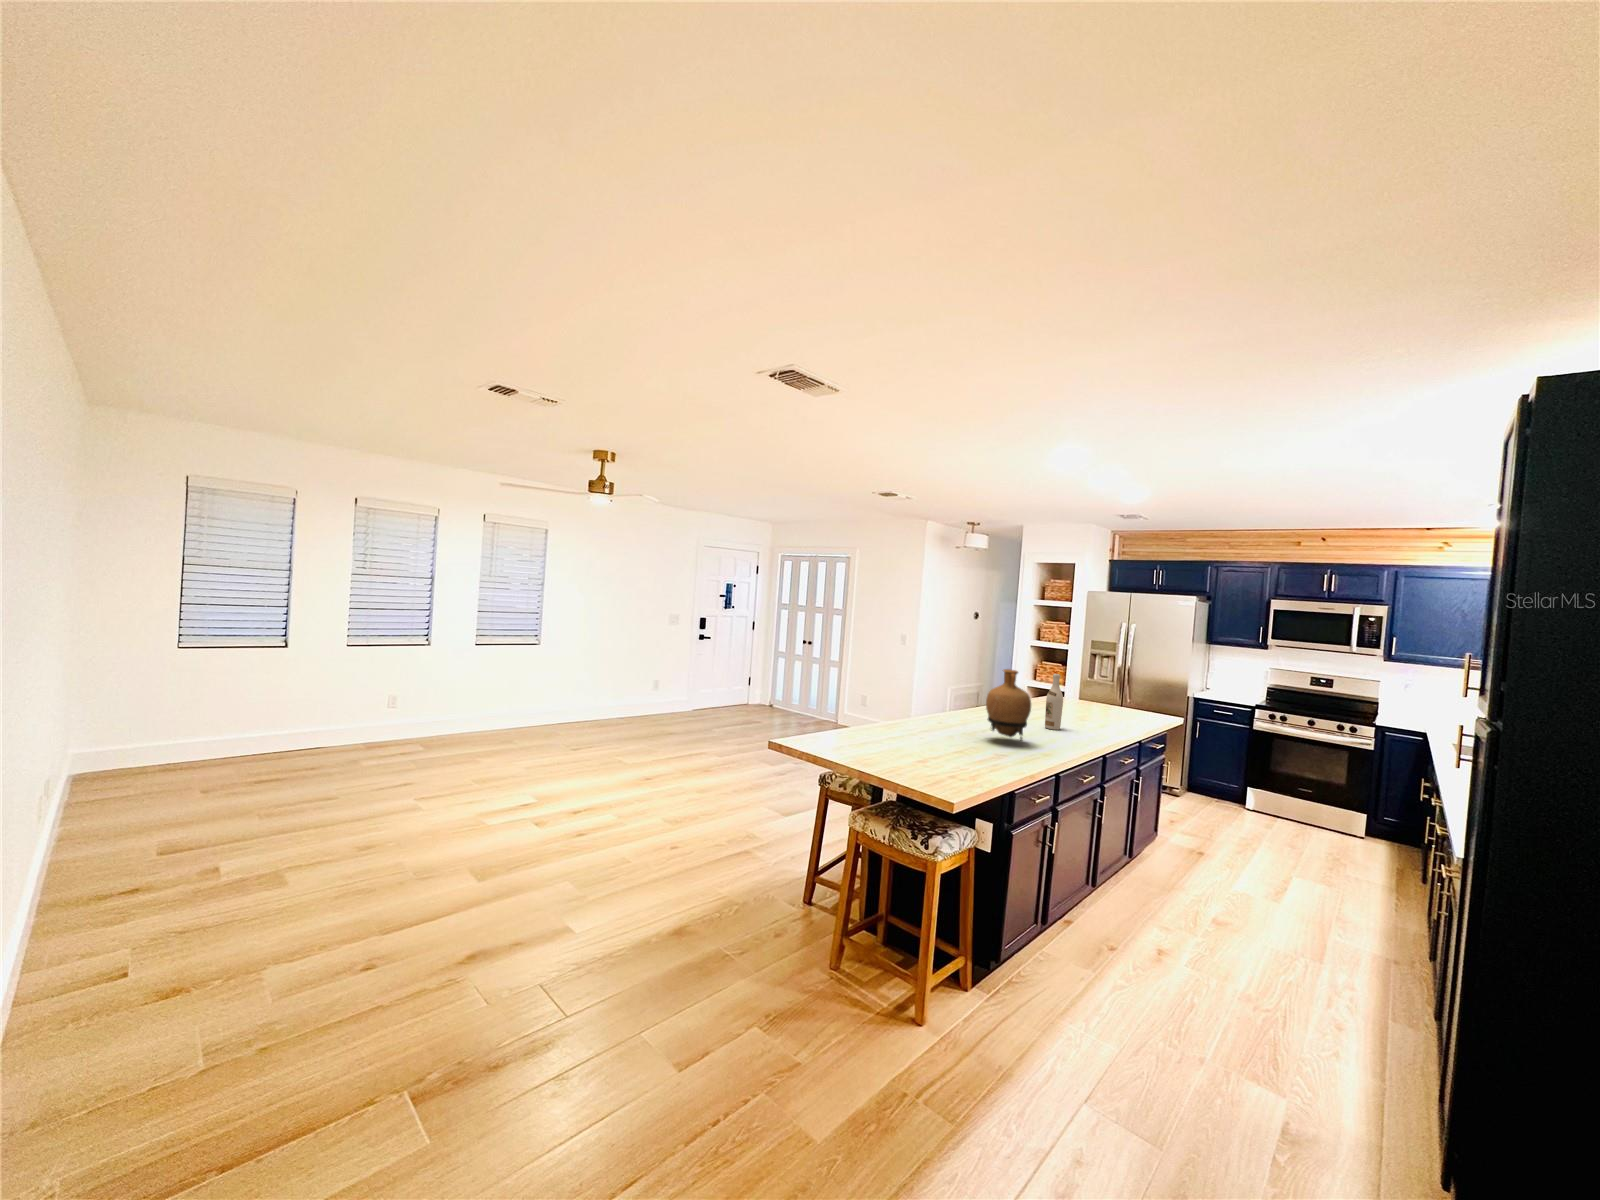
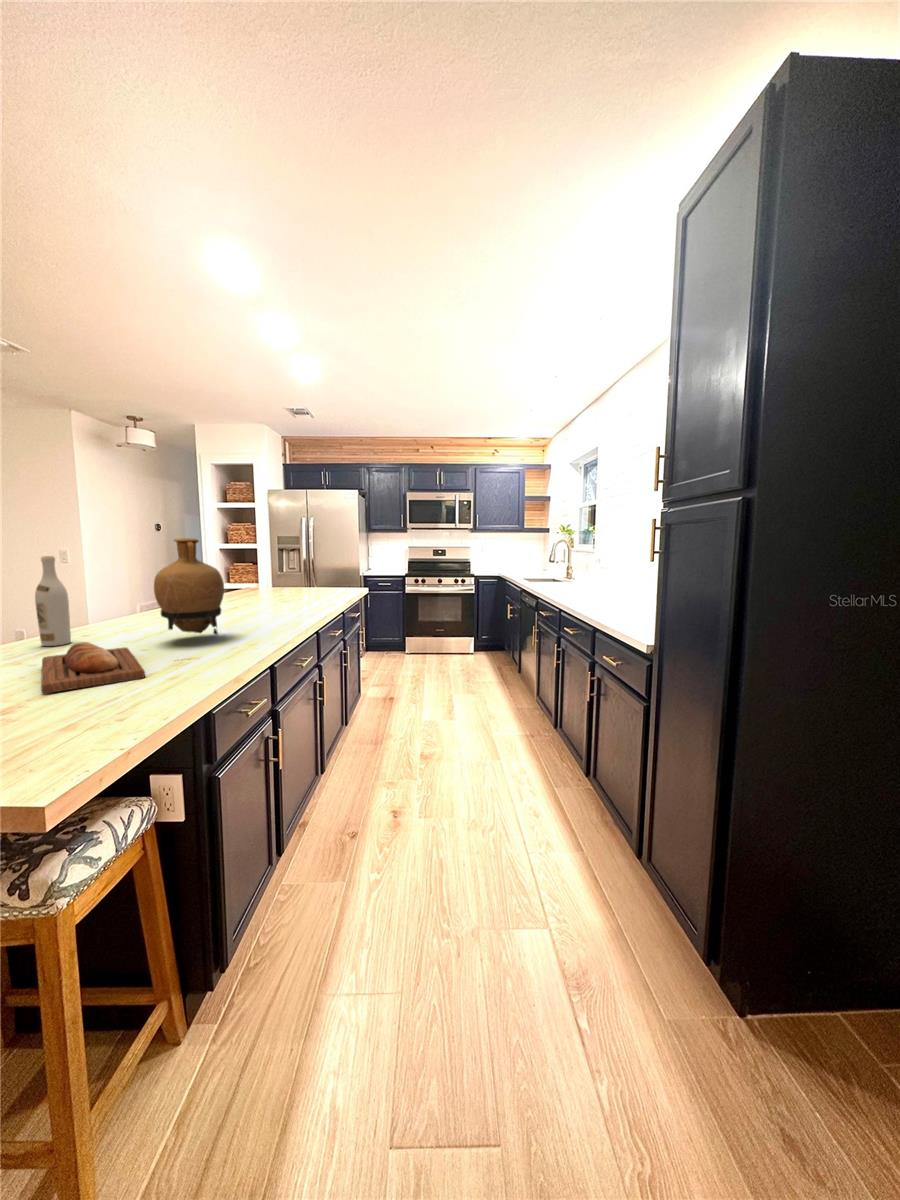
wine bottle: present [1045,674,1063,730] -> present [35,556,71,646]
bread loaf: none [925,730,980,760] -> present [41,642,145,693]

